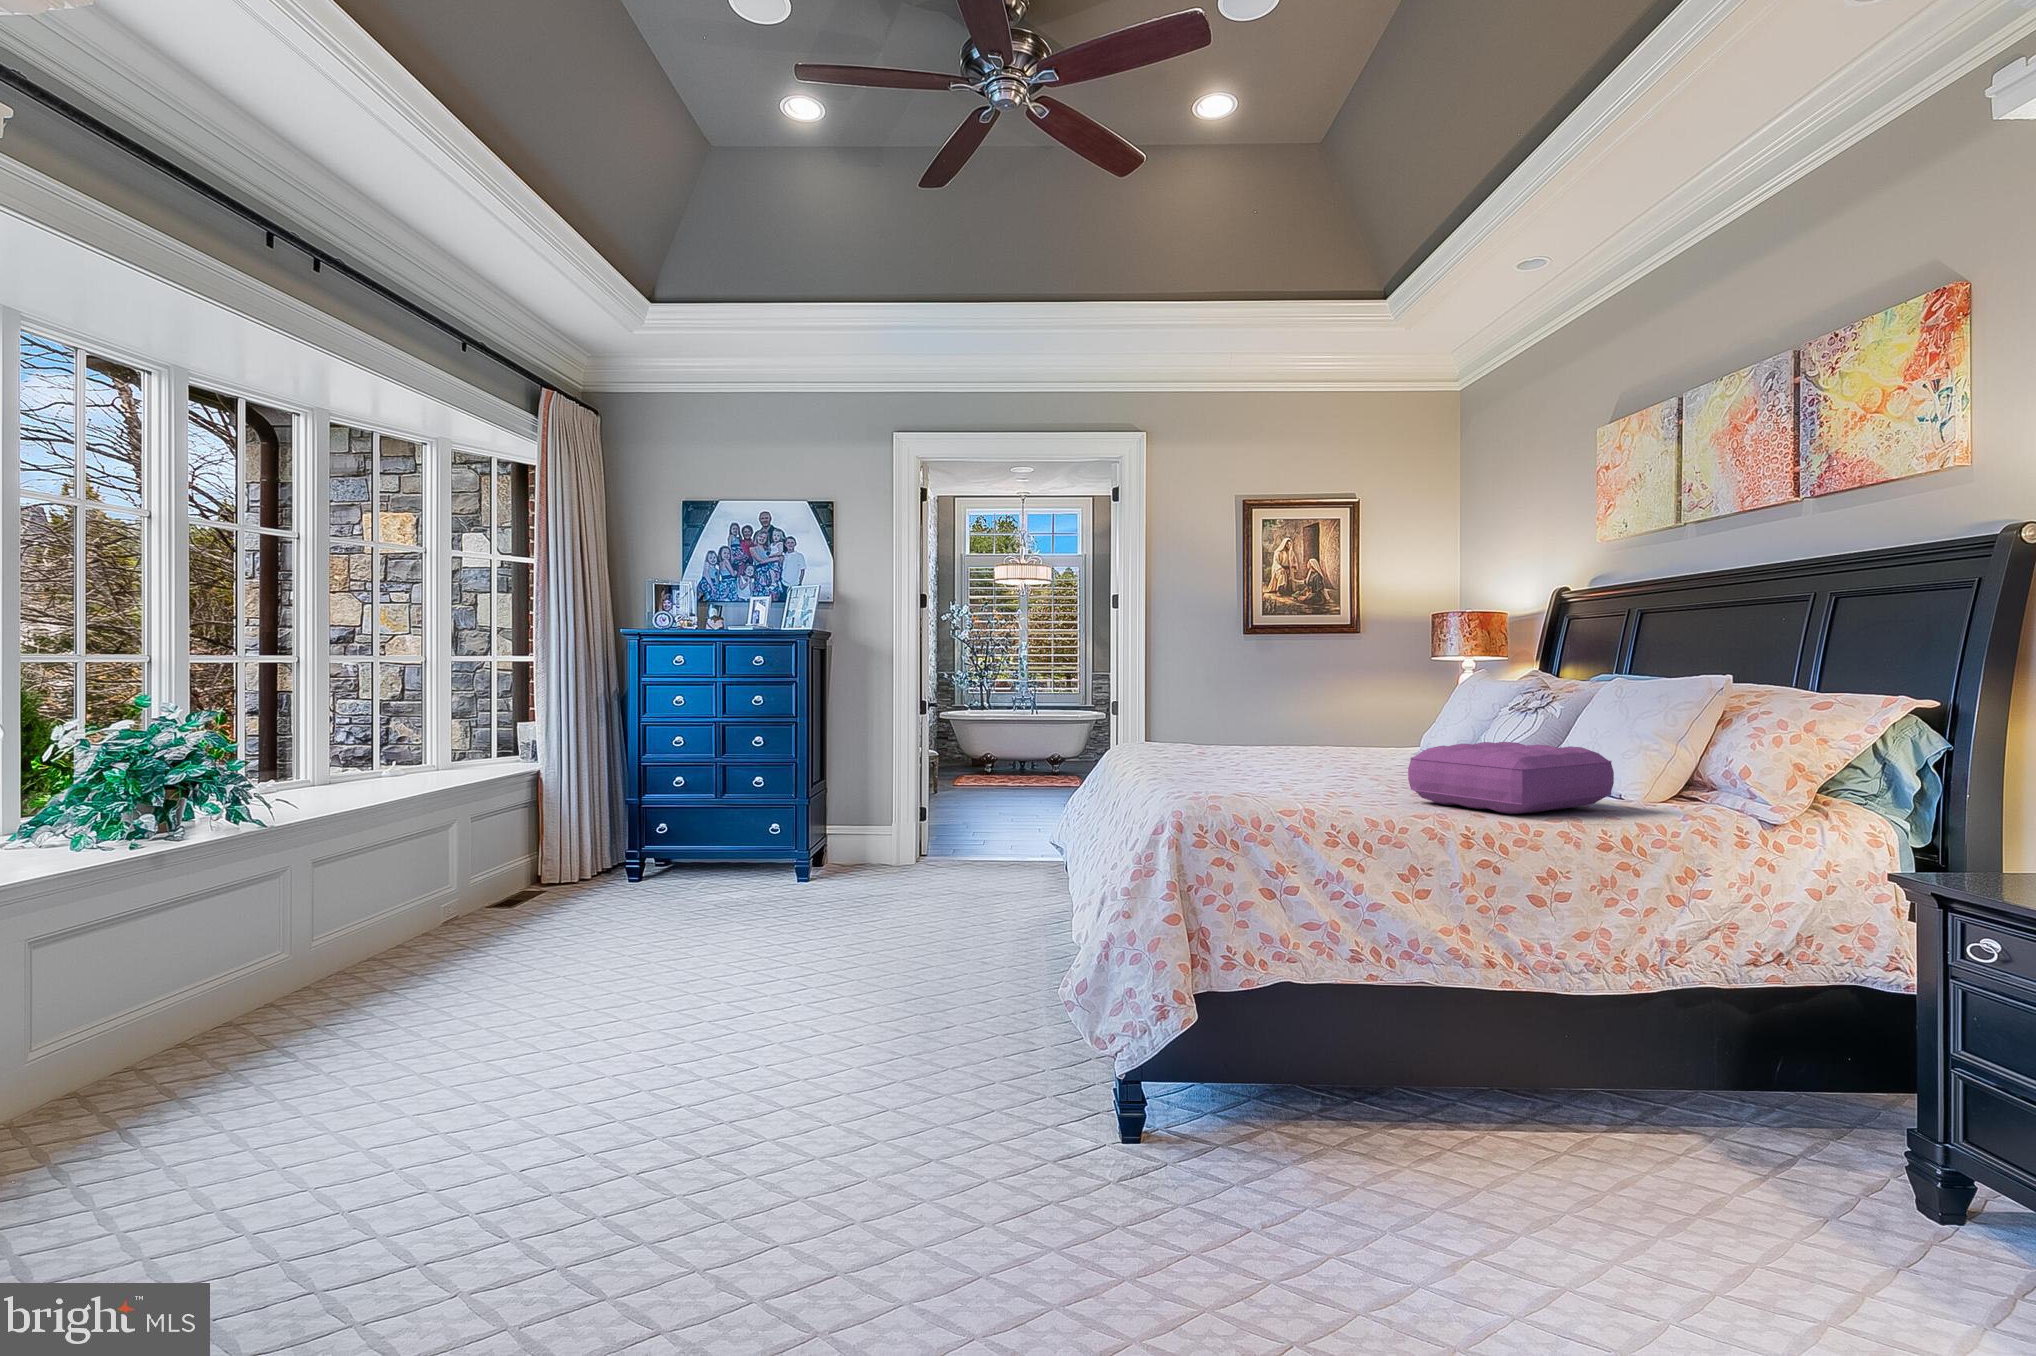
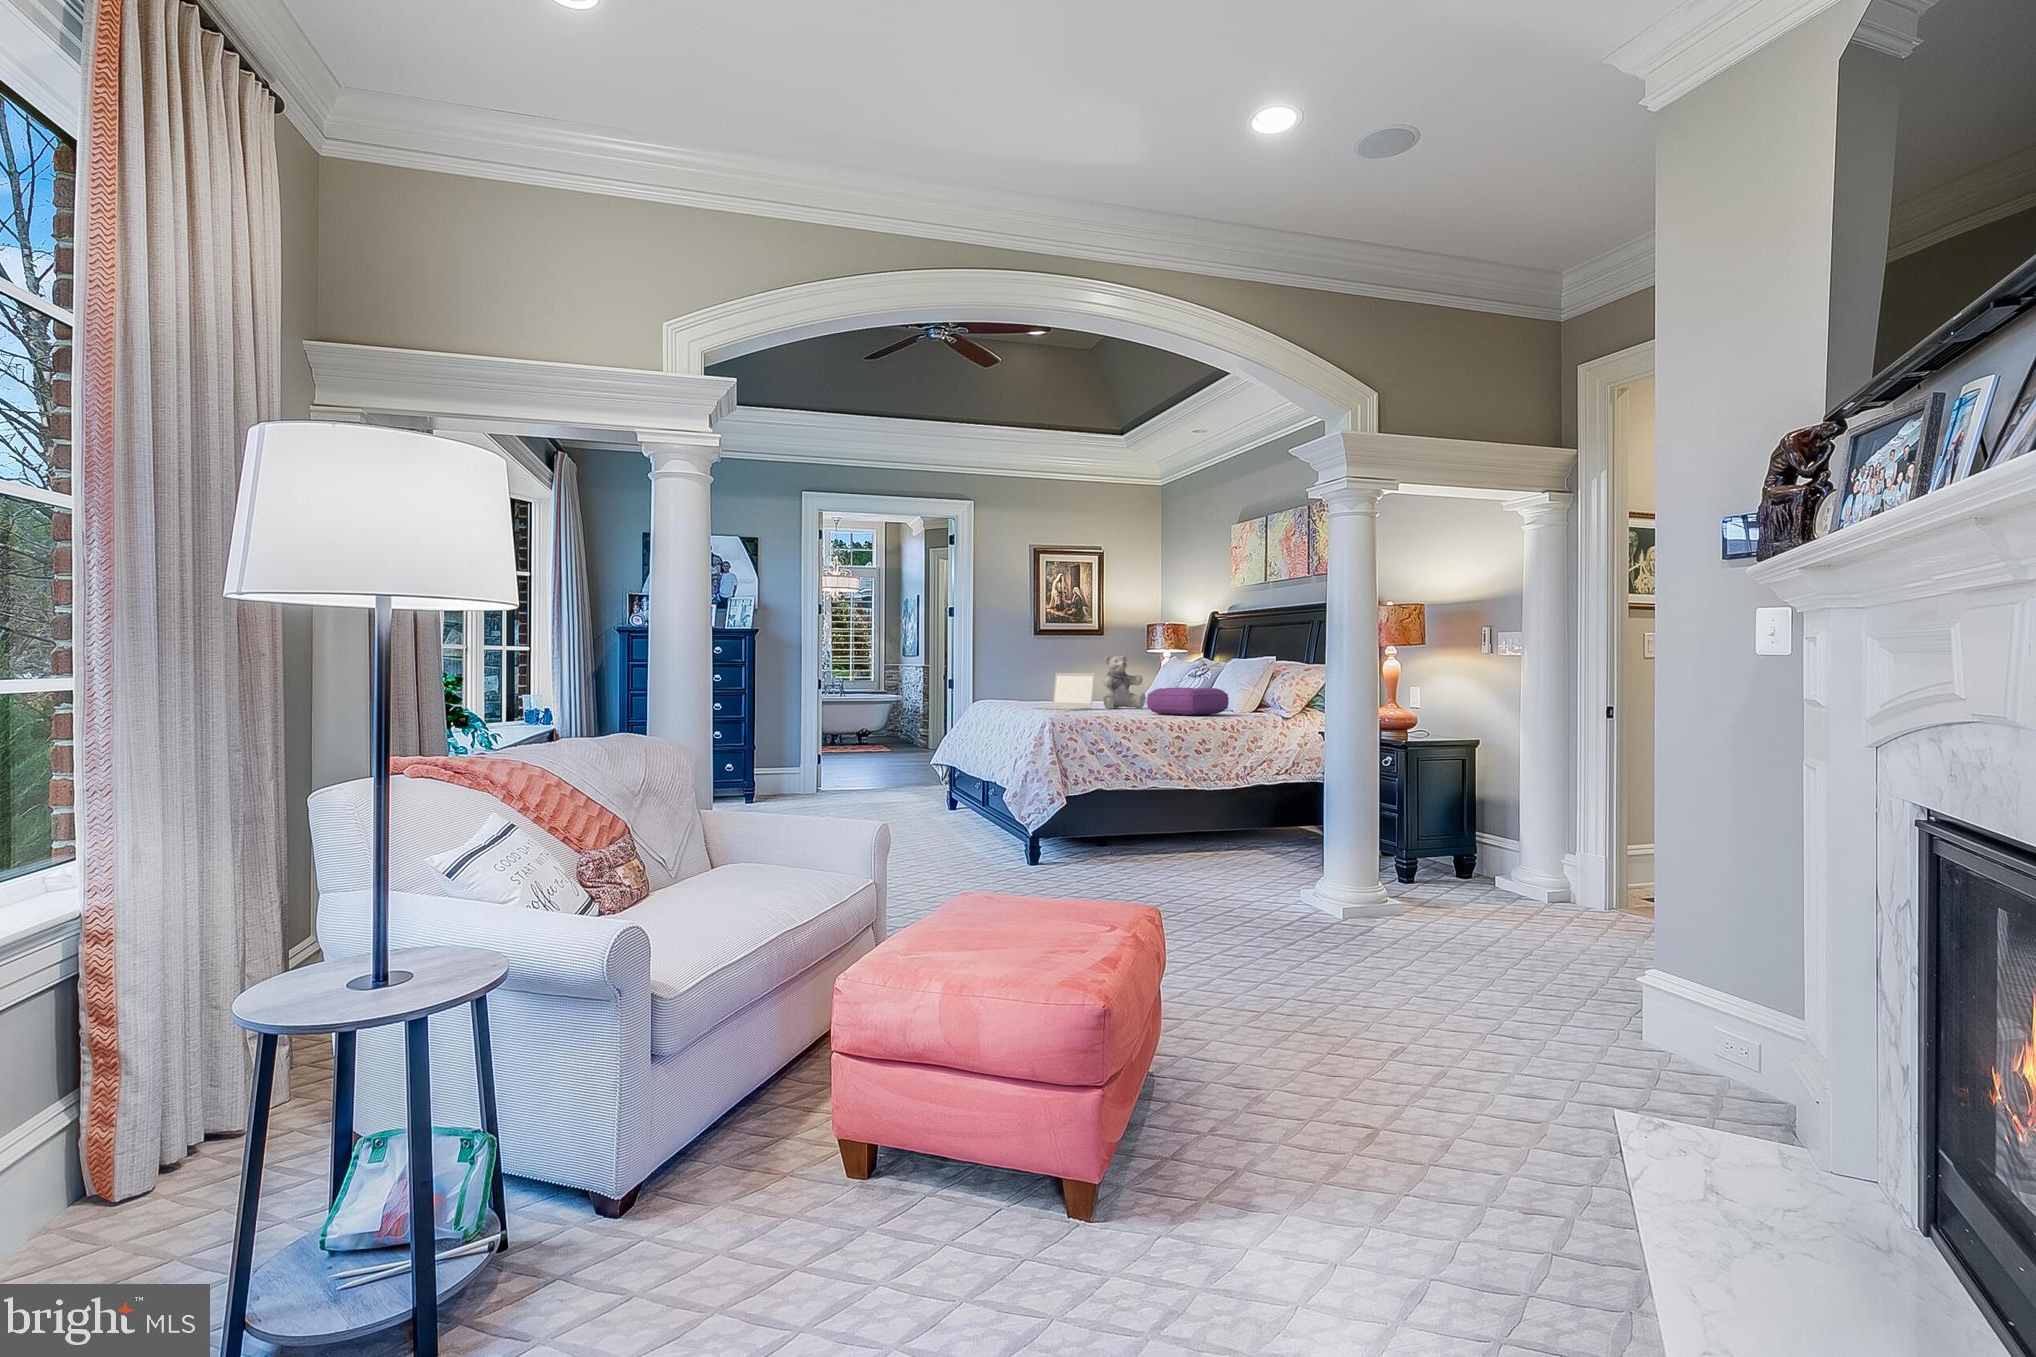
teddy bear: none [1330,669,1419,770] -> present [1102,656,1146,709]
laptop: none [1188,702,1309,778] -> present [1033,673,1095,710]

